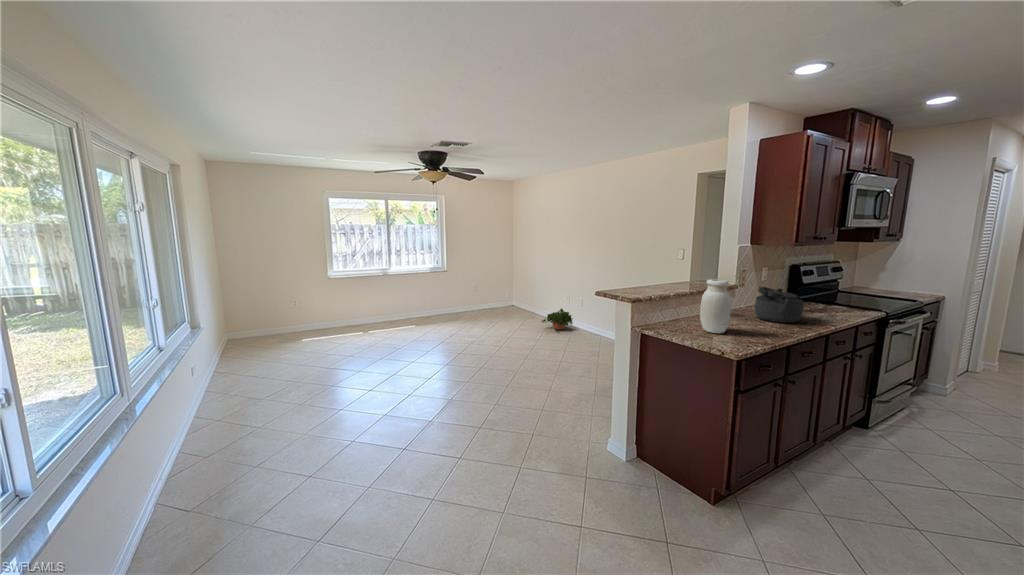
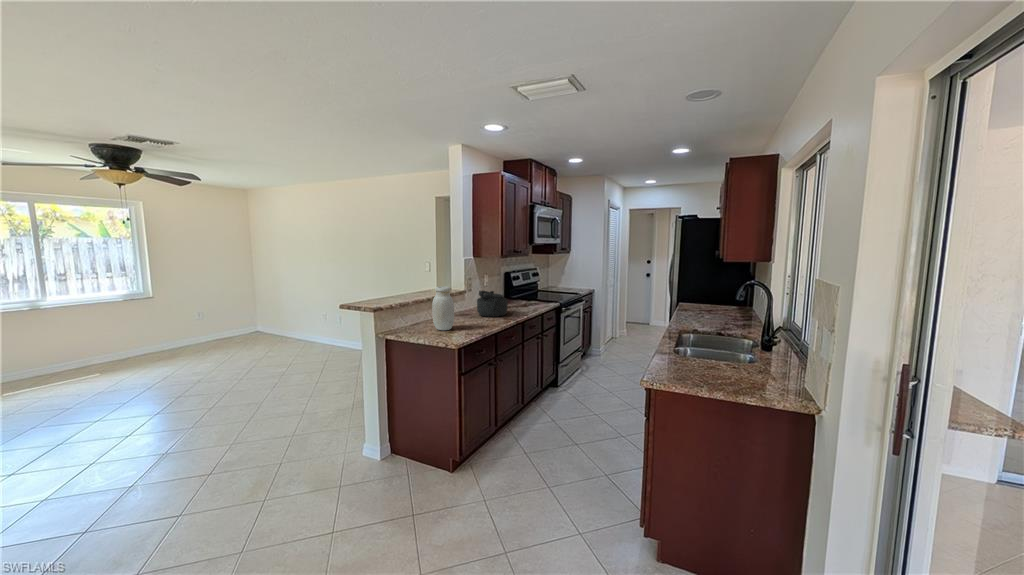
potted plant: present [542,309,573,332] -> none [294,328,333,354]

